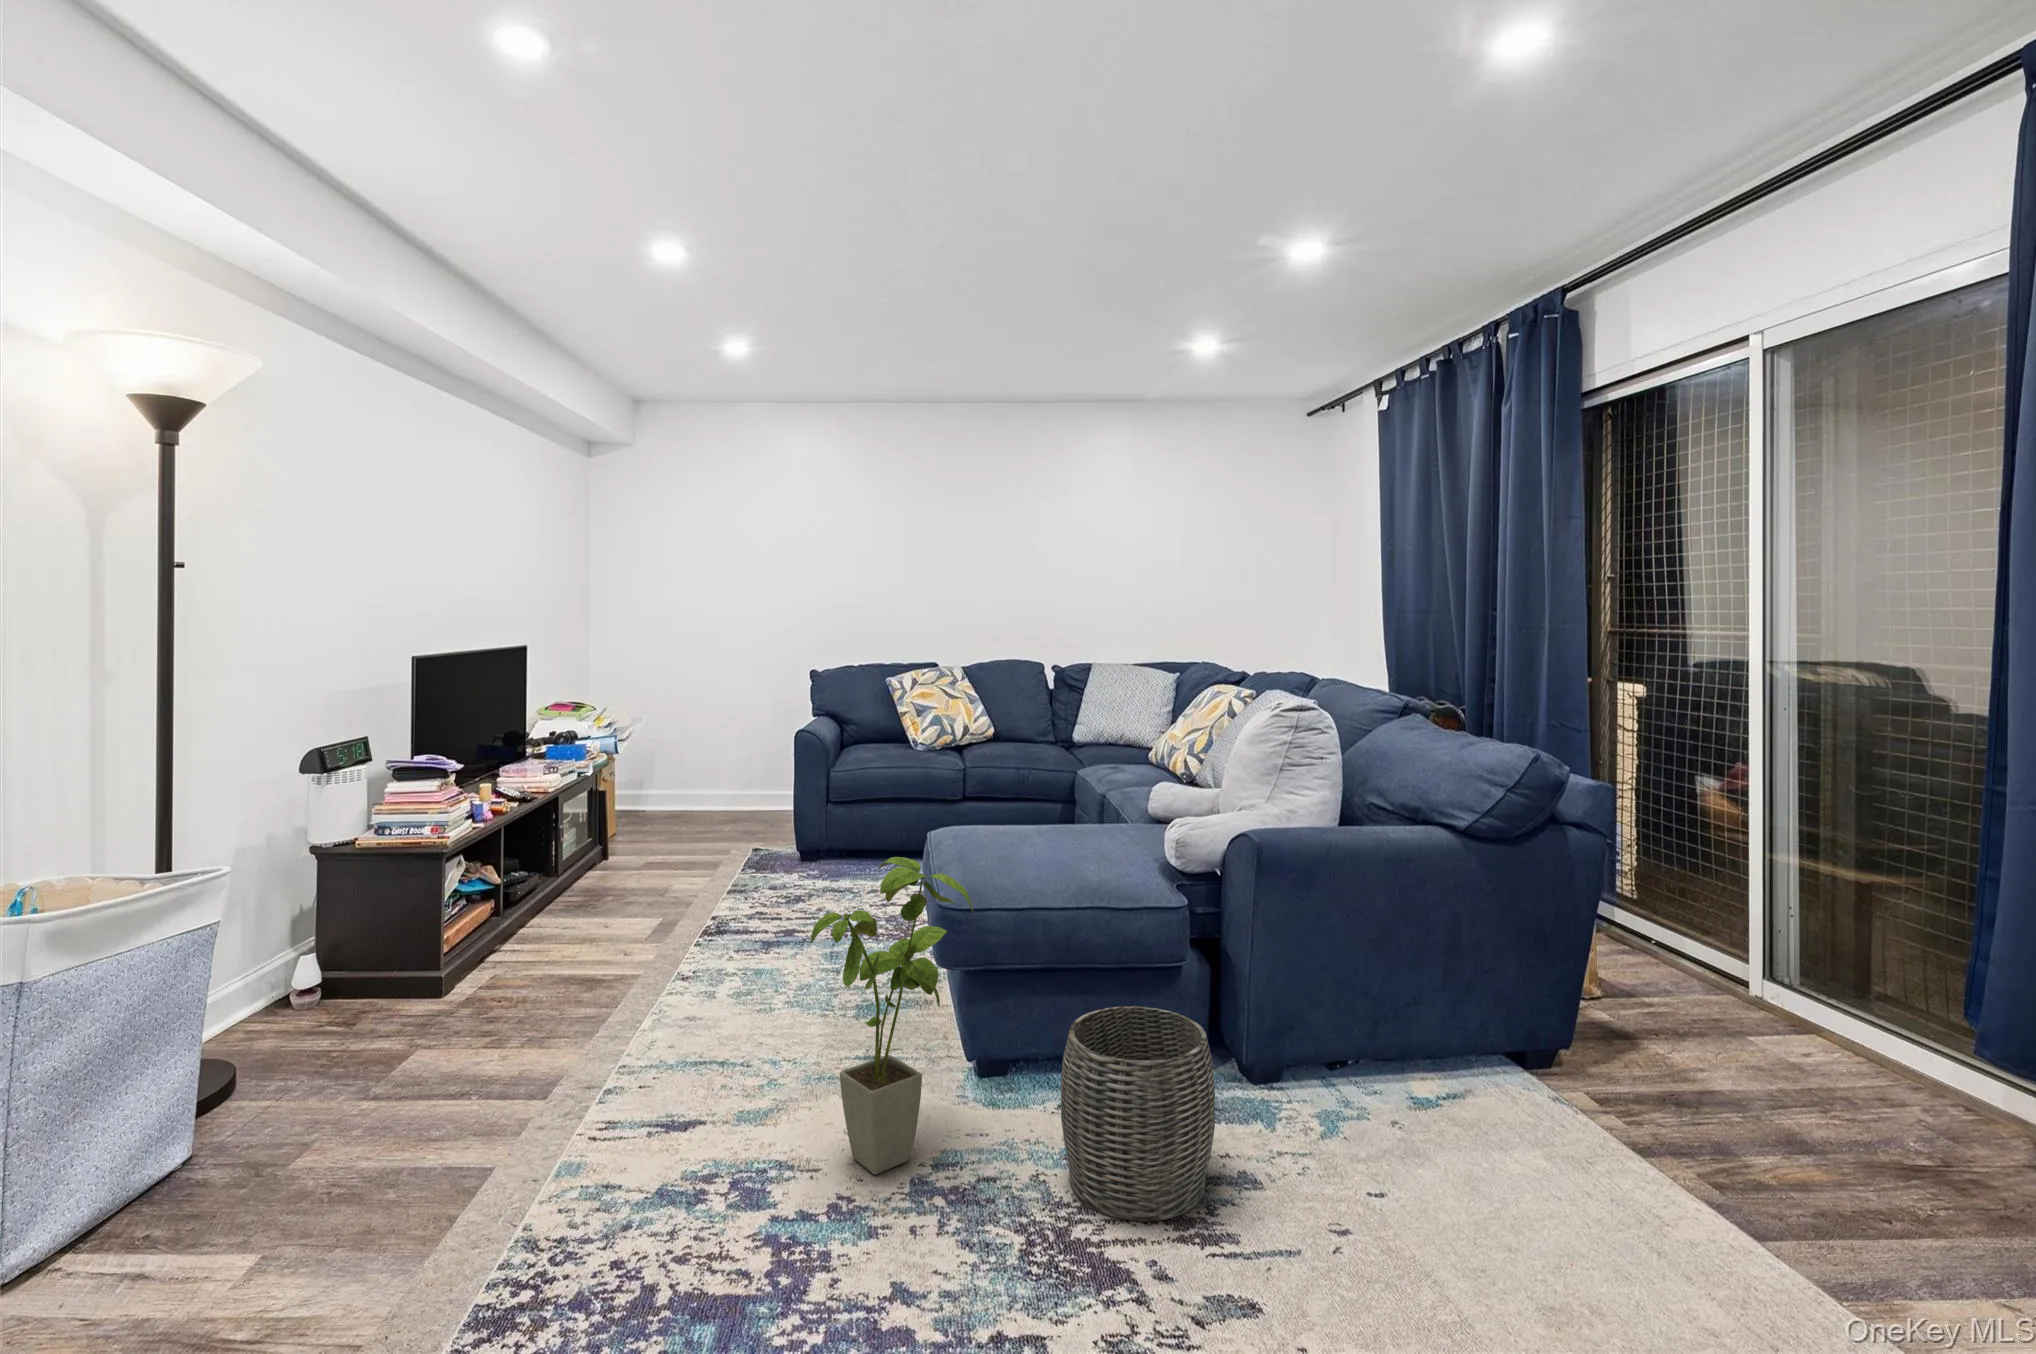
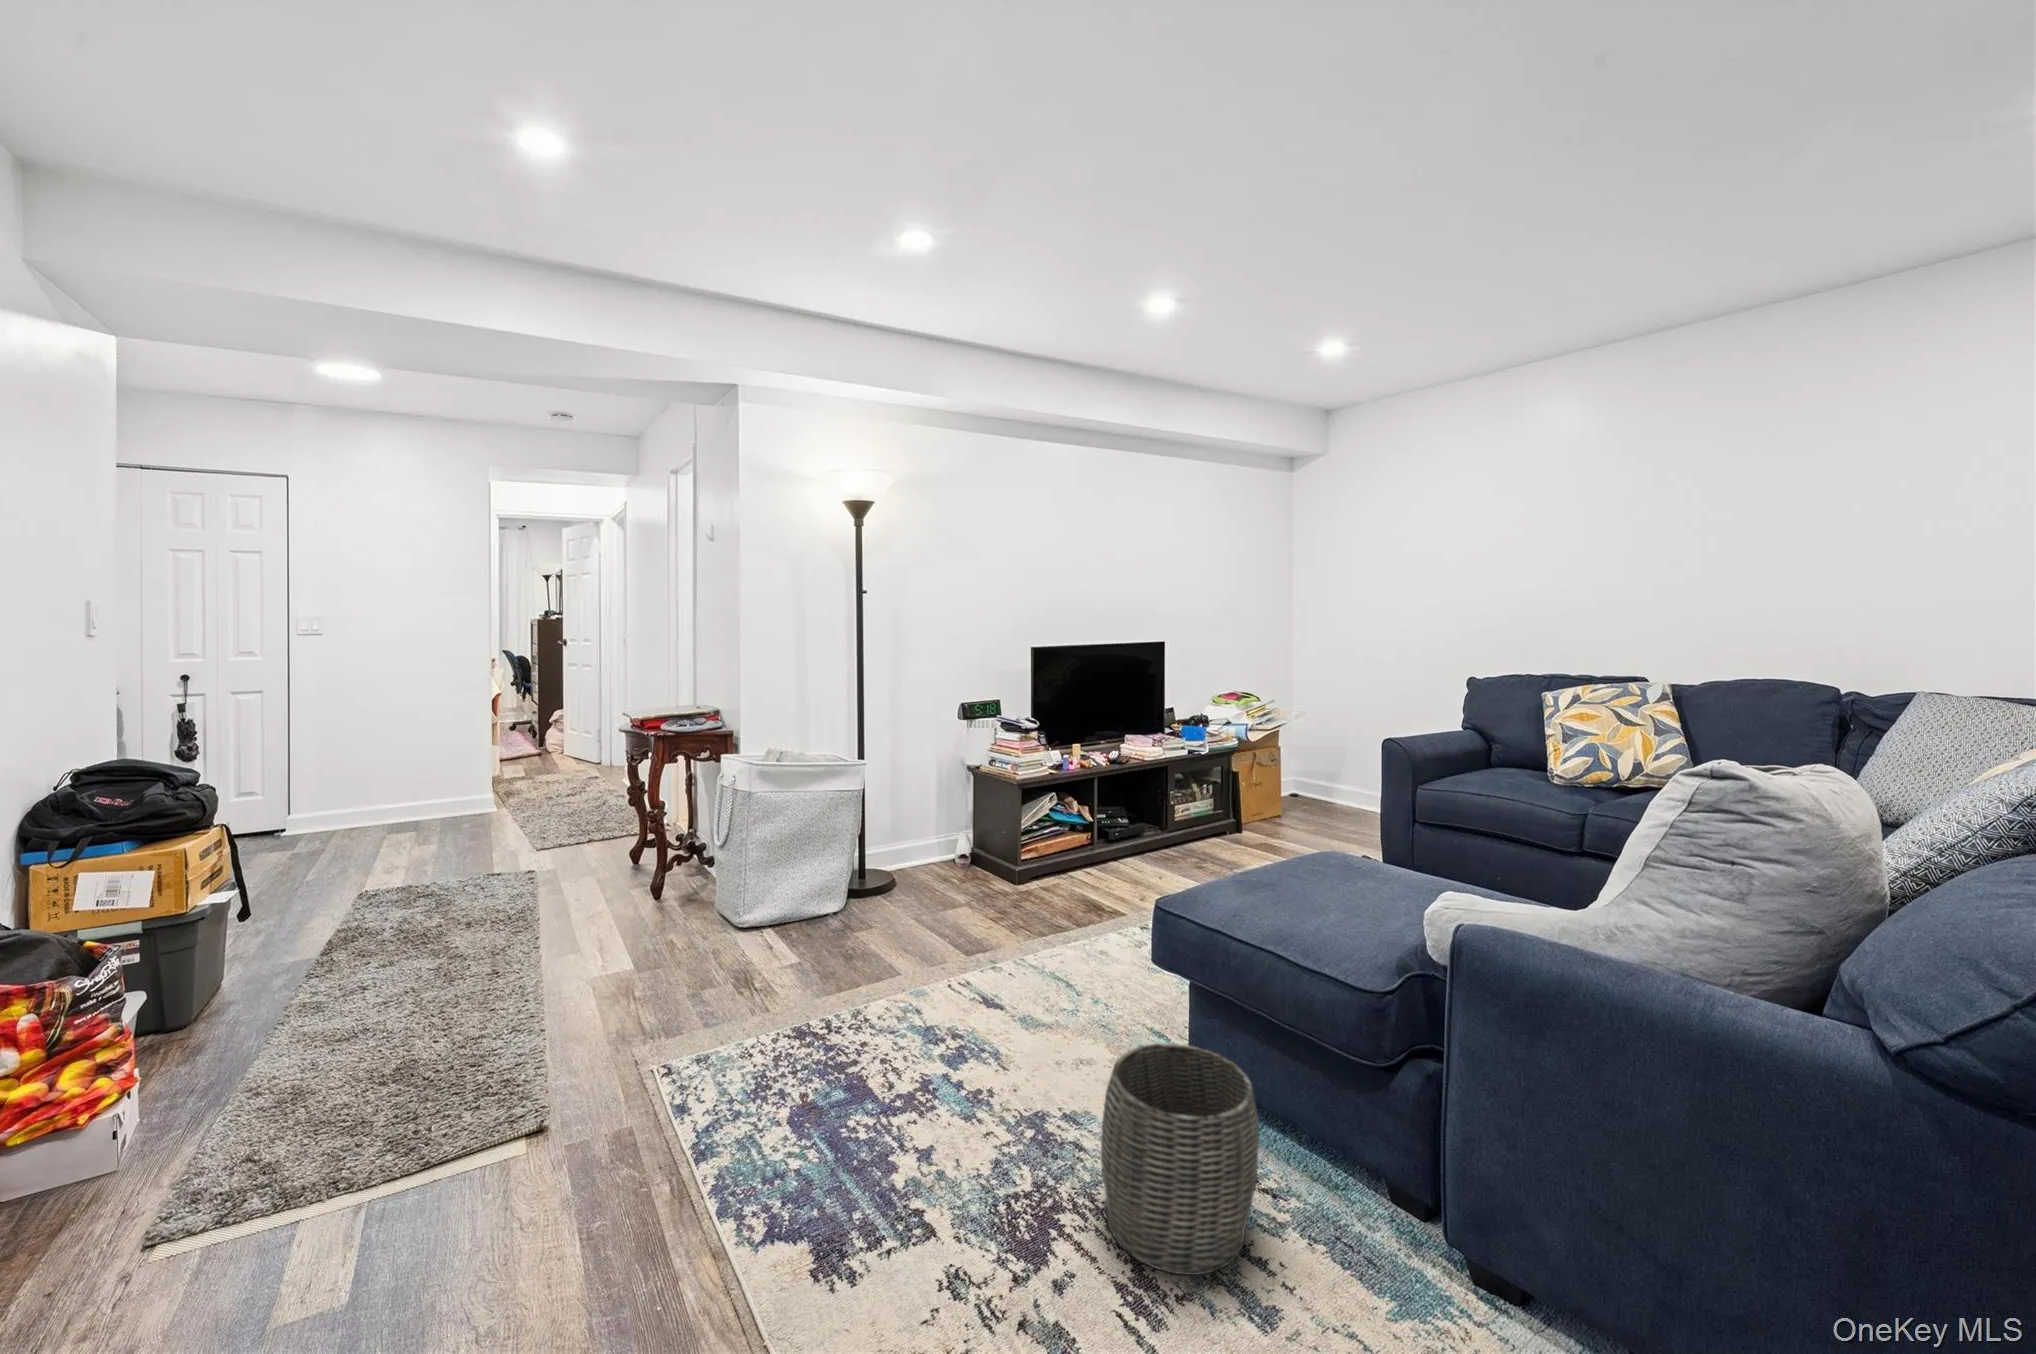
house plant: present [810,857,974,1174] -> none [1014,844,1151,1096]

